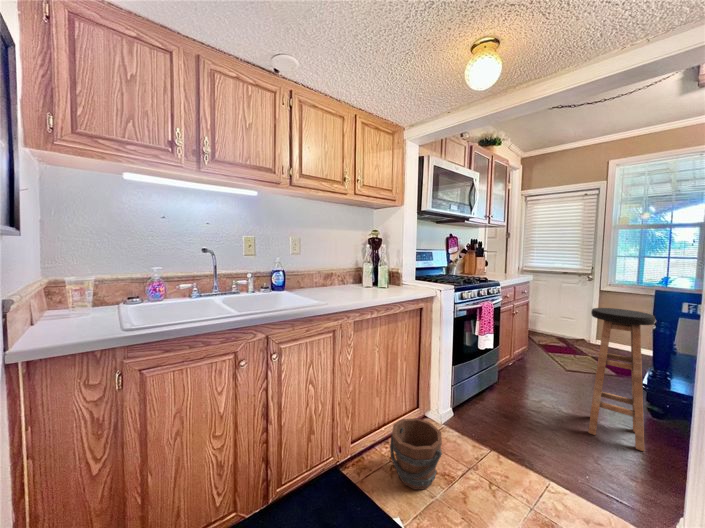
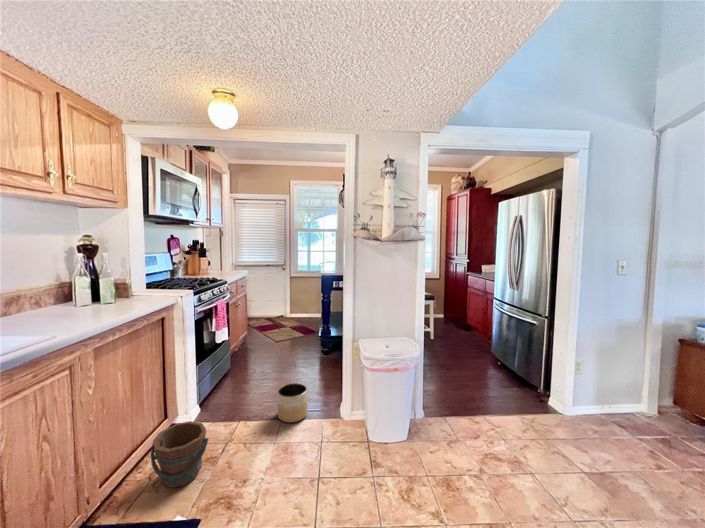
bar stool: present [588,308,655,451] -> none [293,291,324,379]
planter: none [546,435,602,502] -> present [278,383,307,422]

